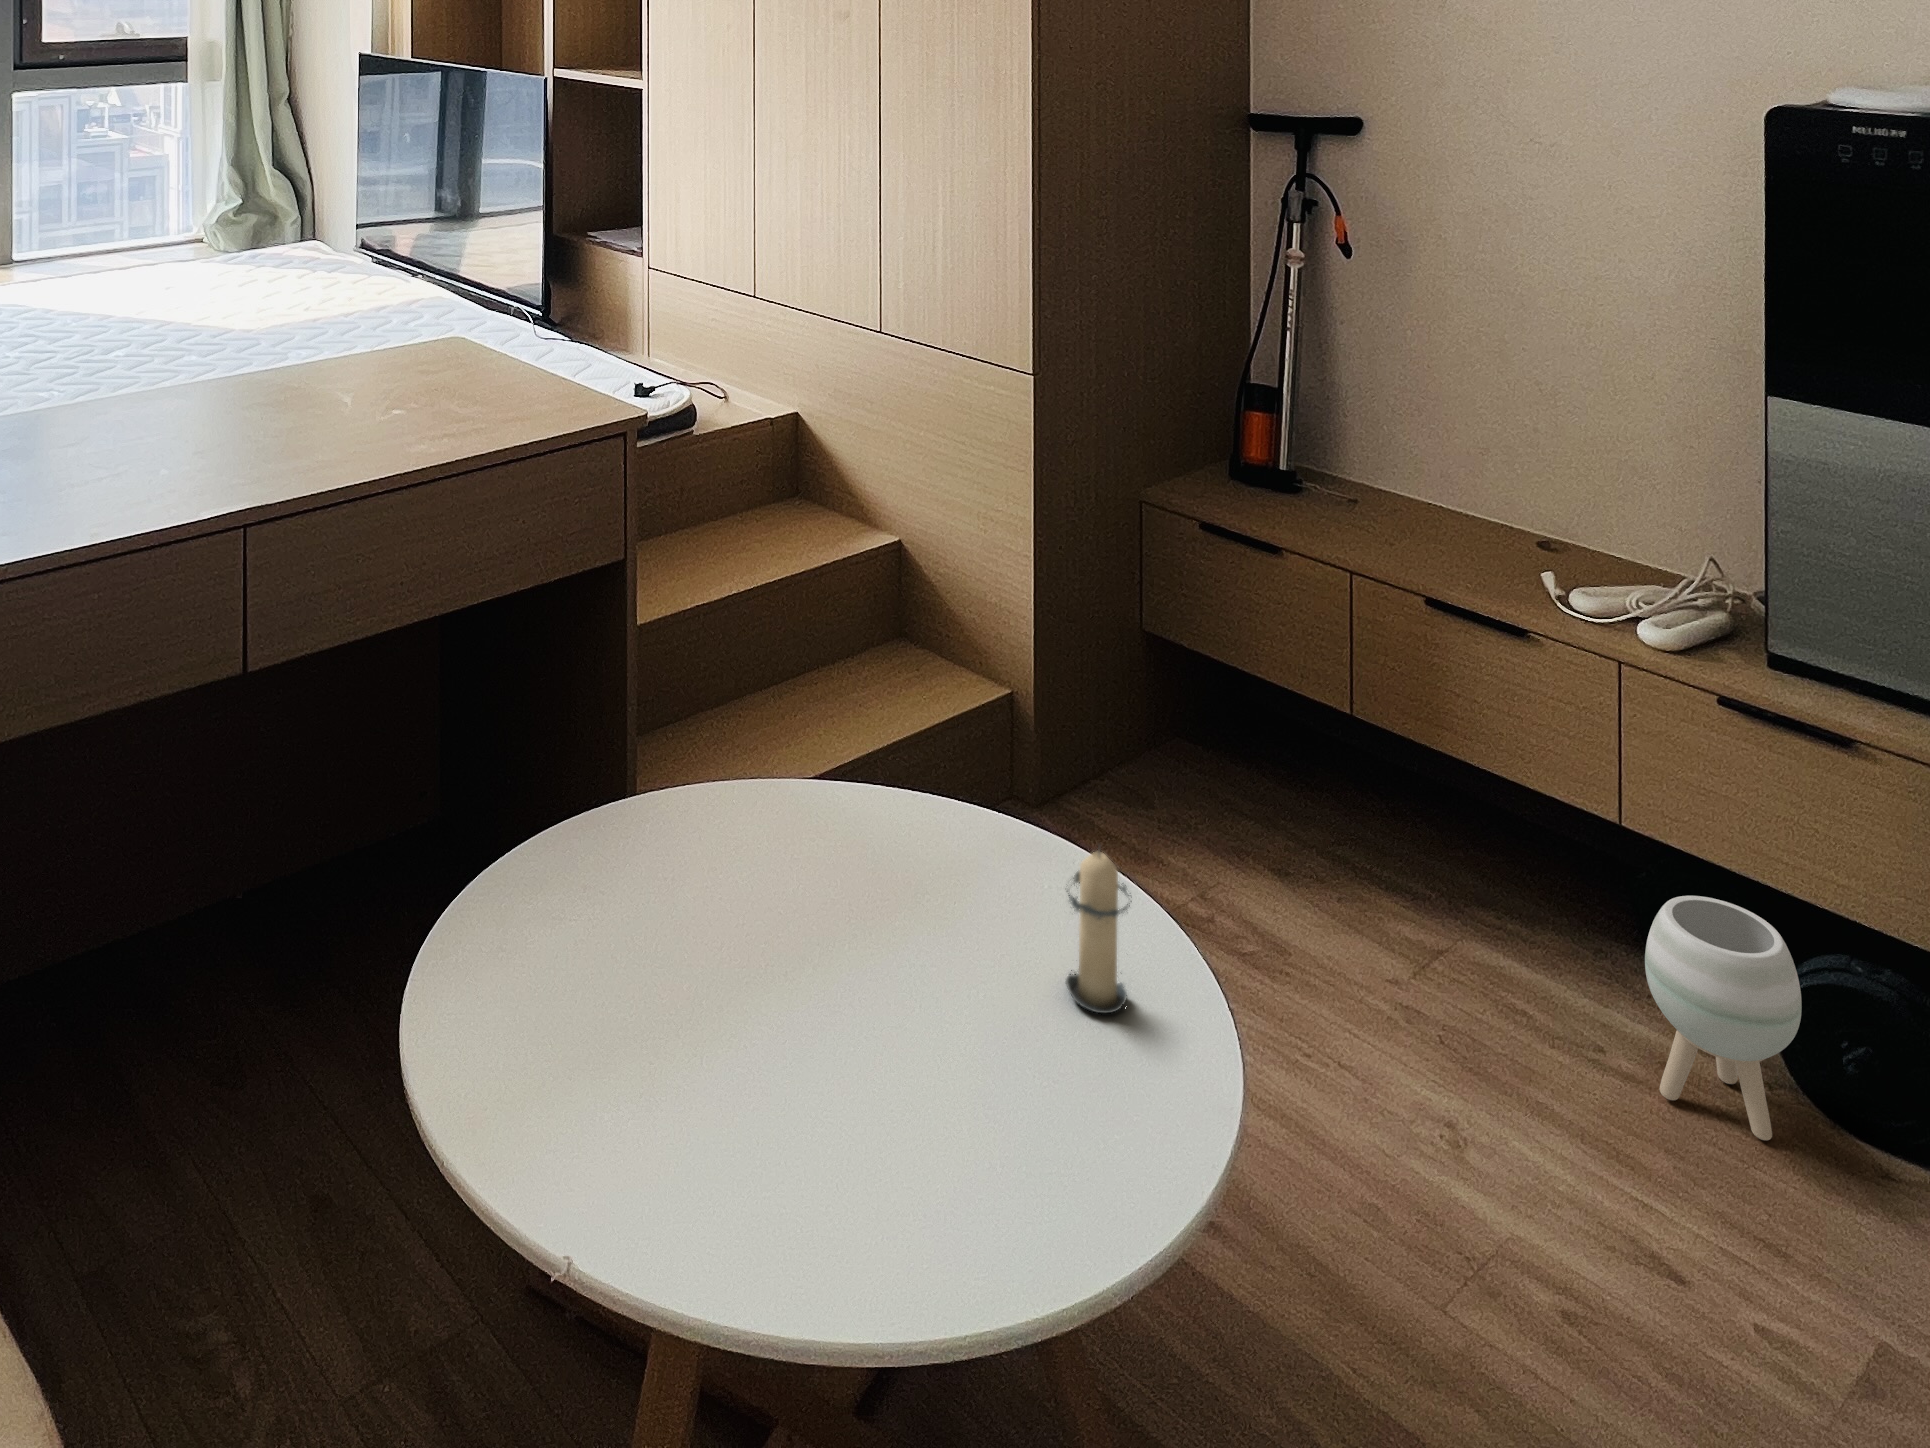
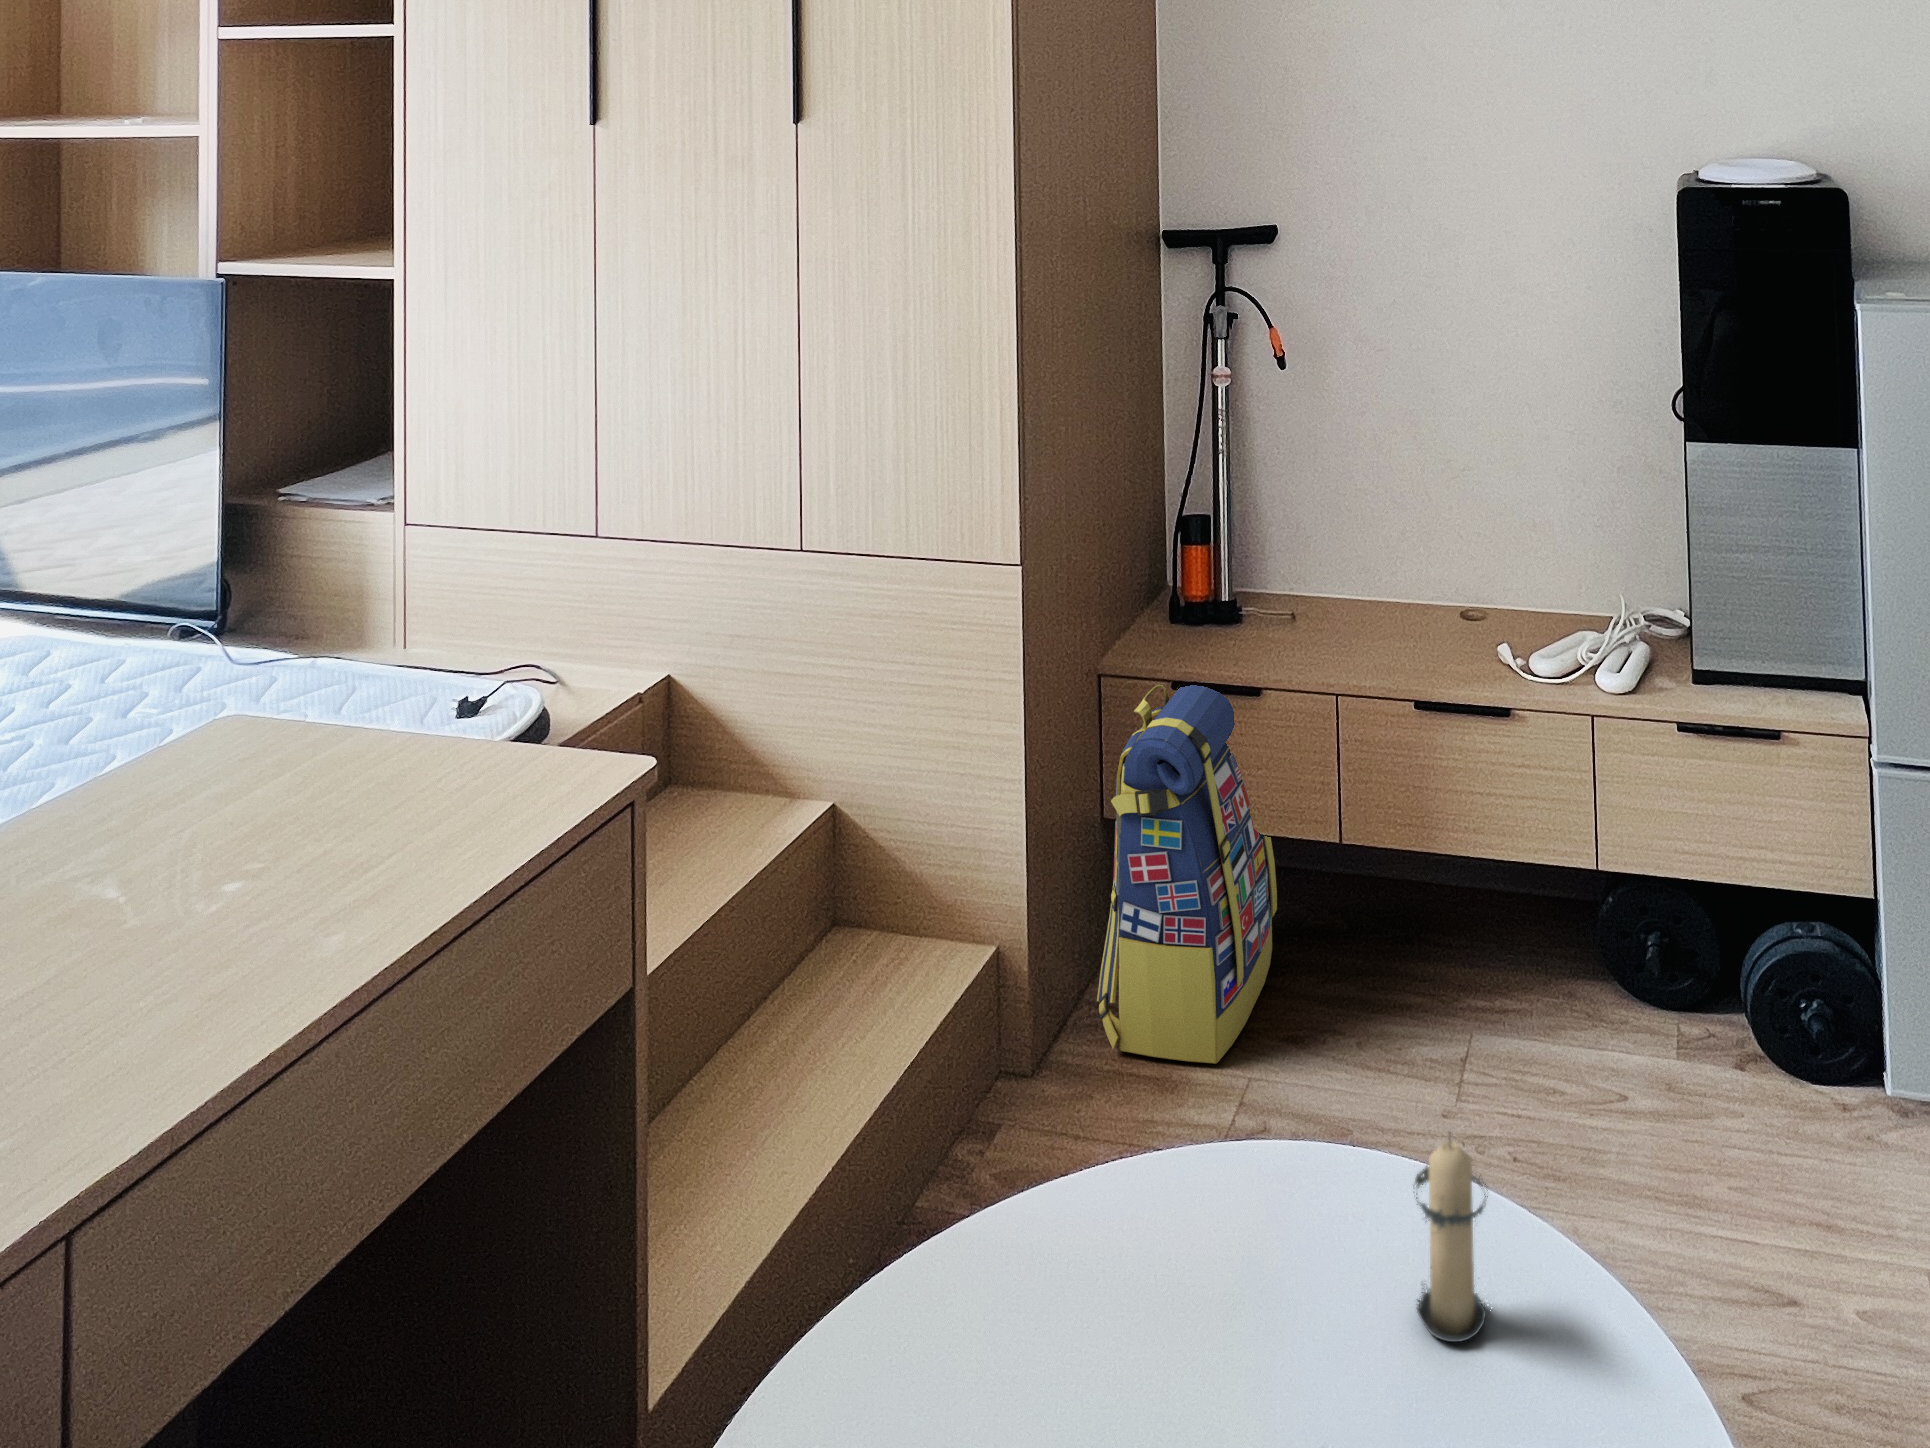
backpack: none [1106,515,1301,859] -> present [1097,685,1277,1064]
planter: present [1645,896,1802,1140] -> none [1663,916,1786,1128]

